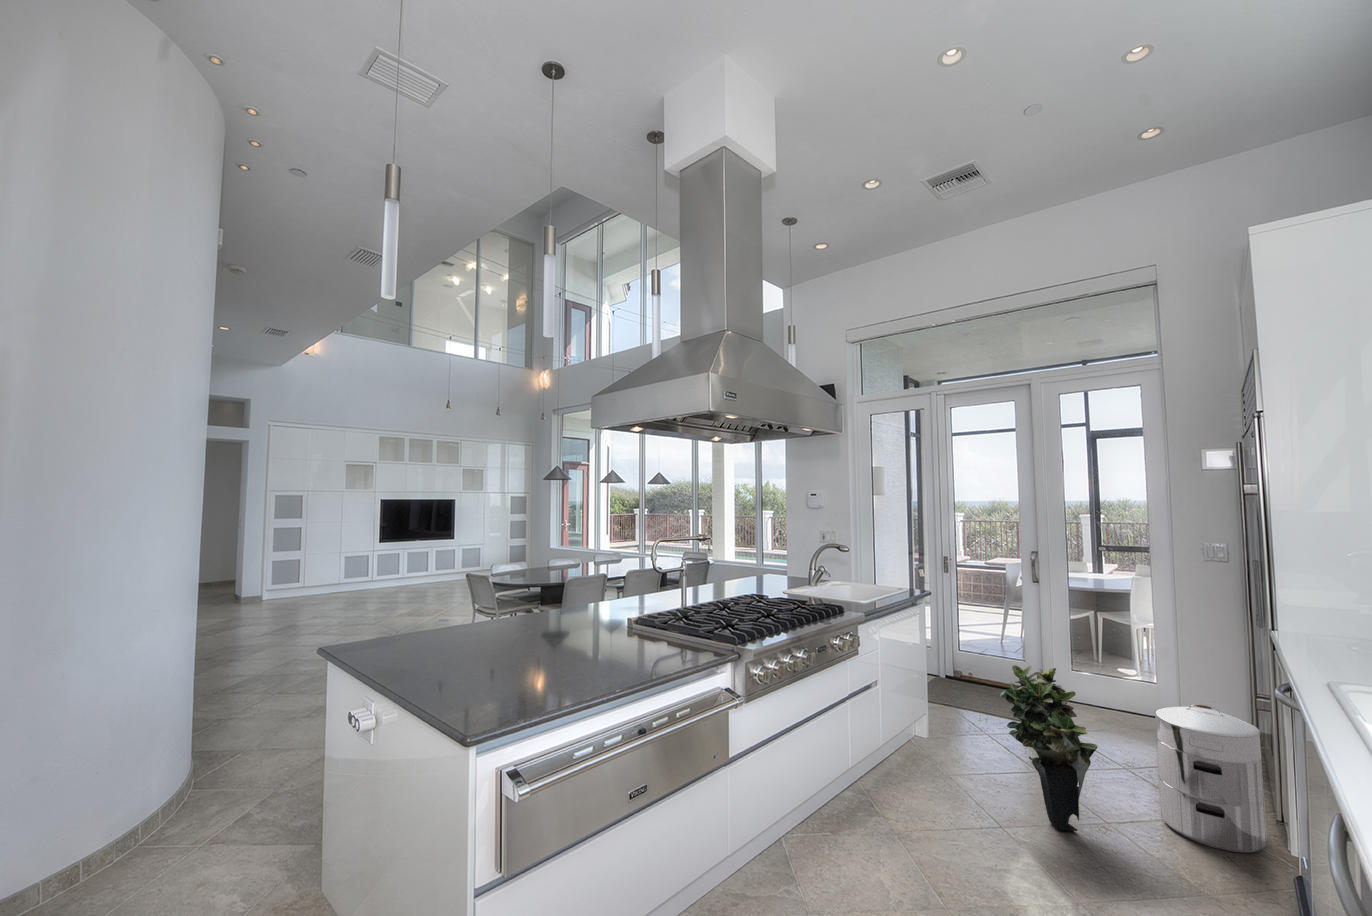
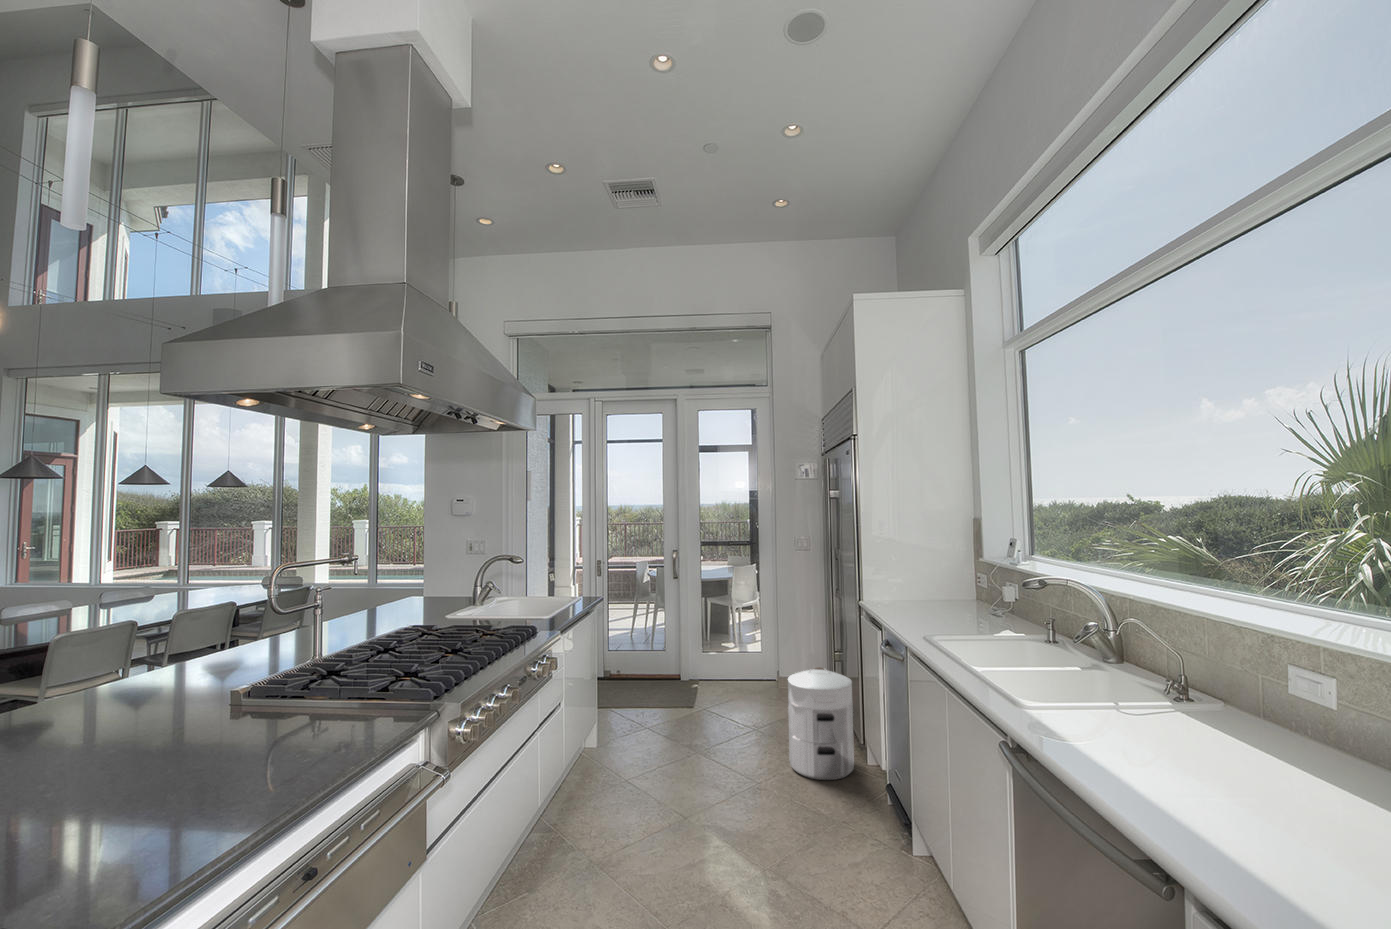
potted plant: present [1000,665,1098,831] -> none [681,656,756,805]

